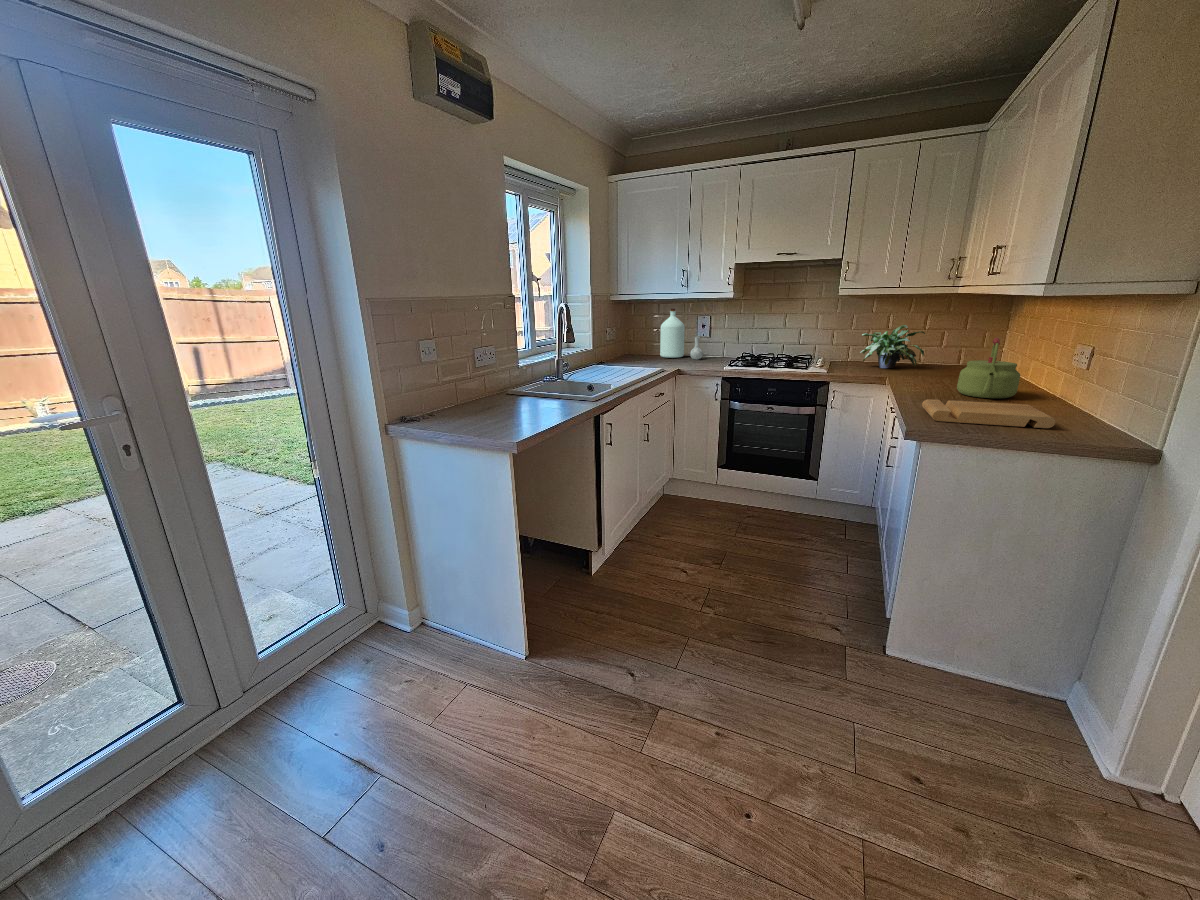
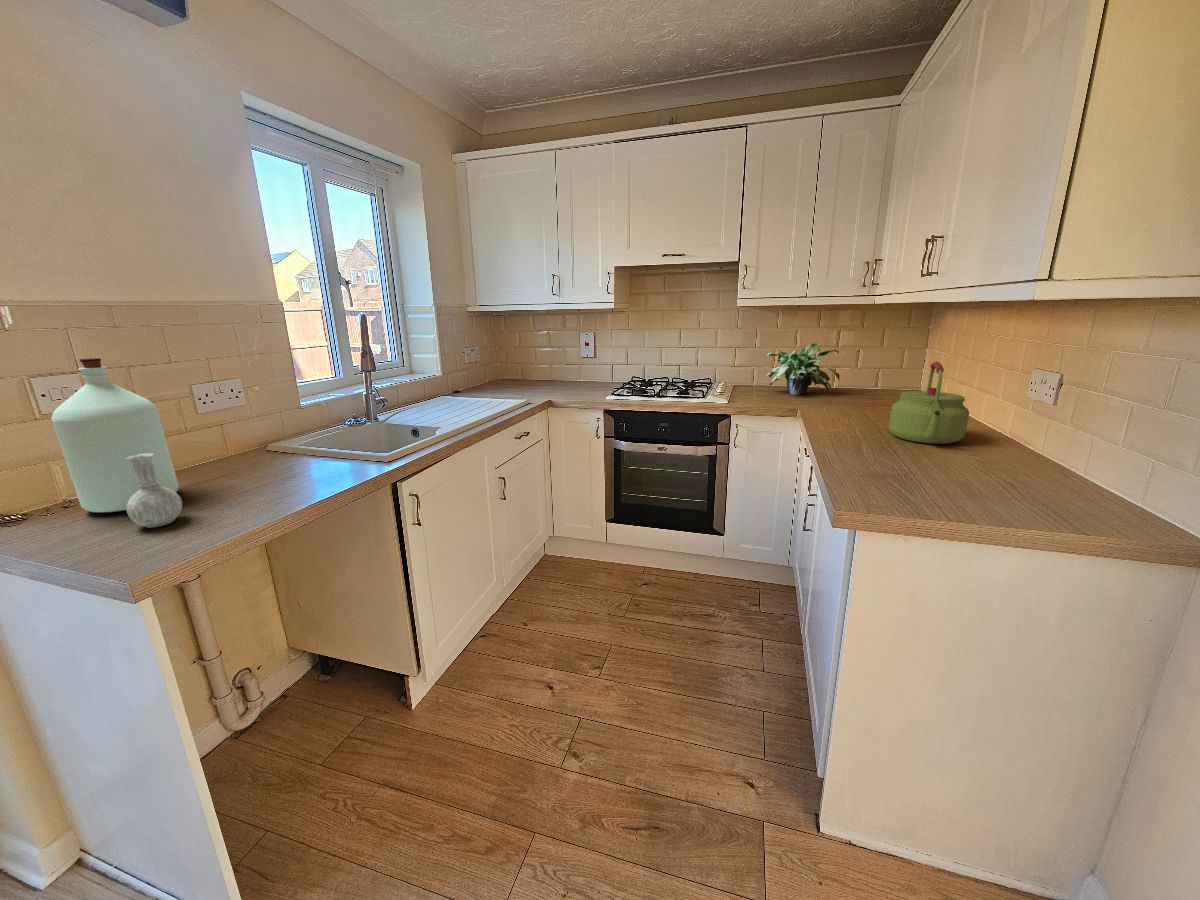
bottle: present [660,308,703,360] -> present [51,358,182,528]
cutting board: present [922,399,1055,428] -> none [853,455,1056,509]

